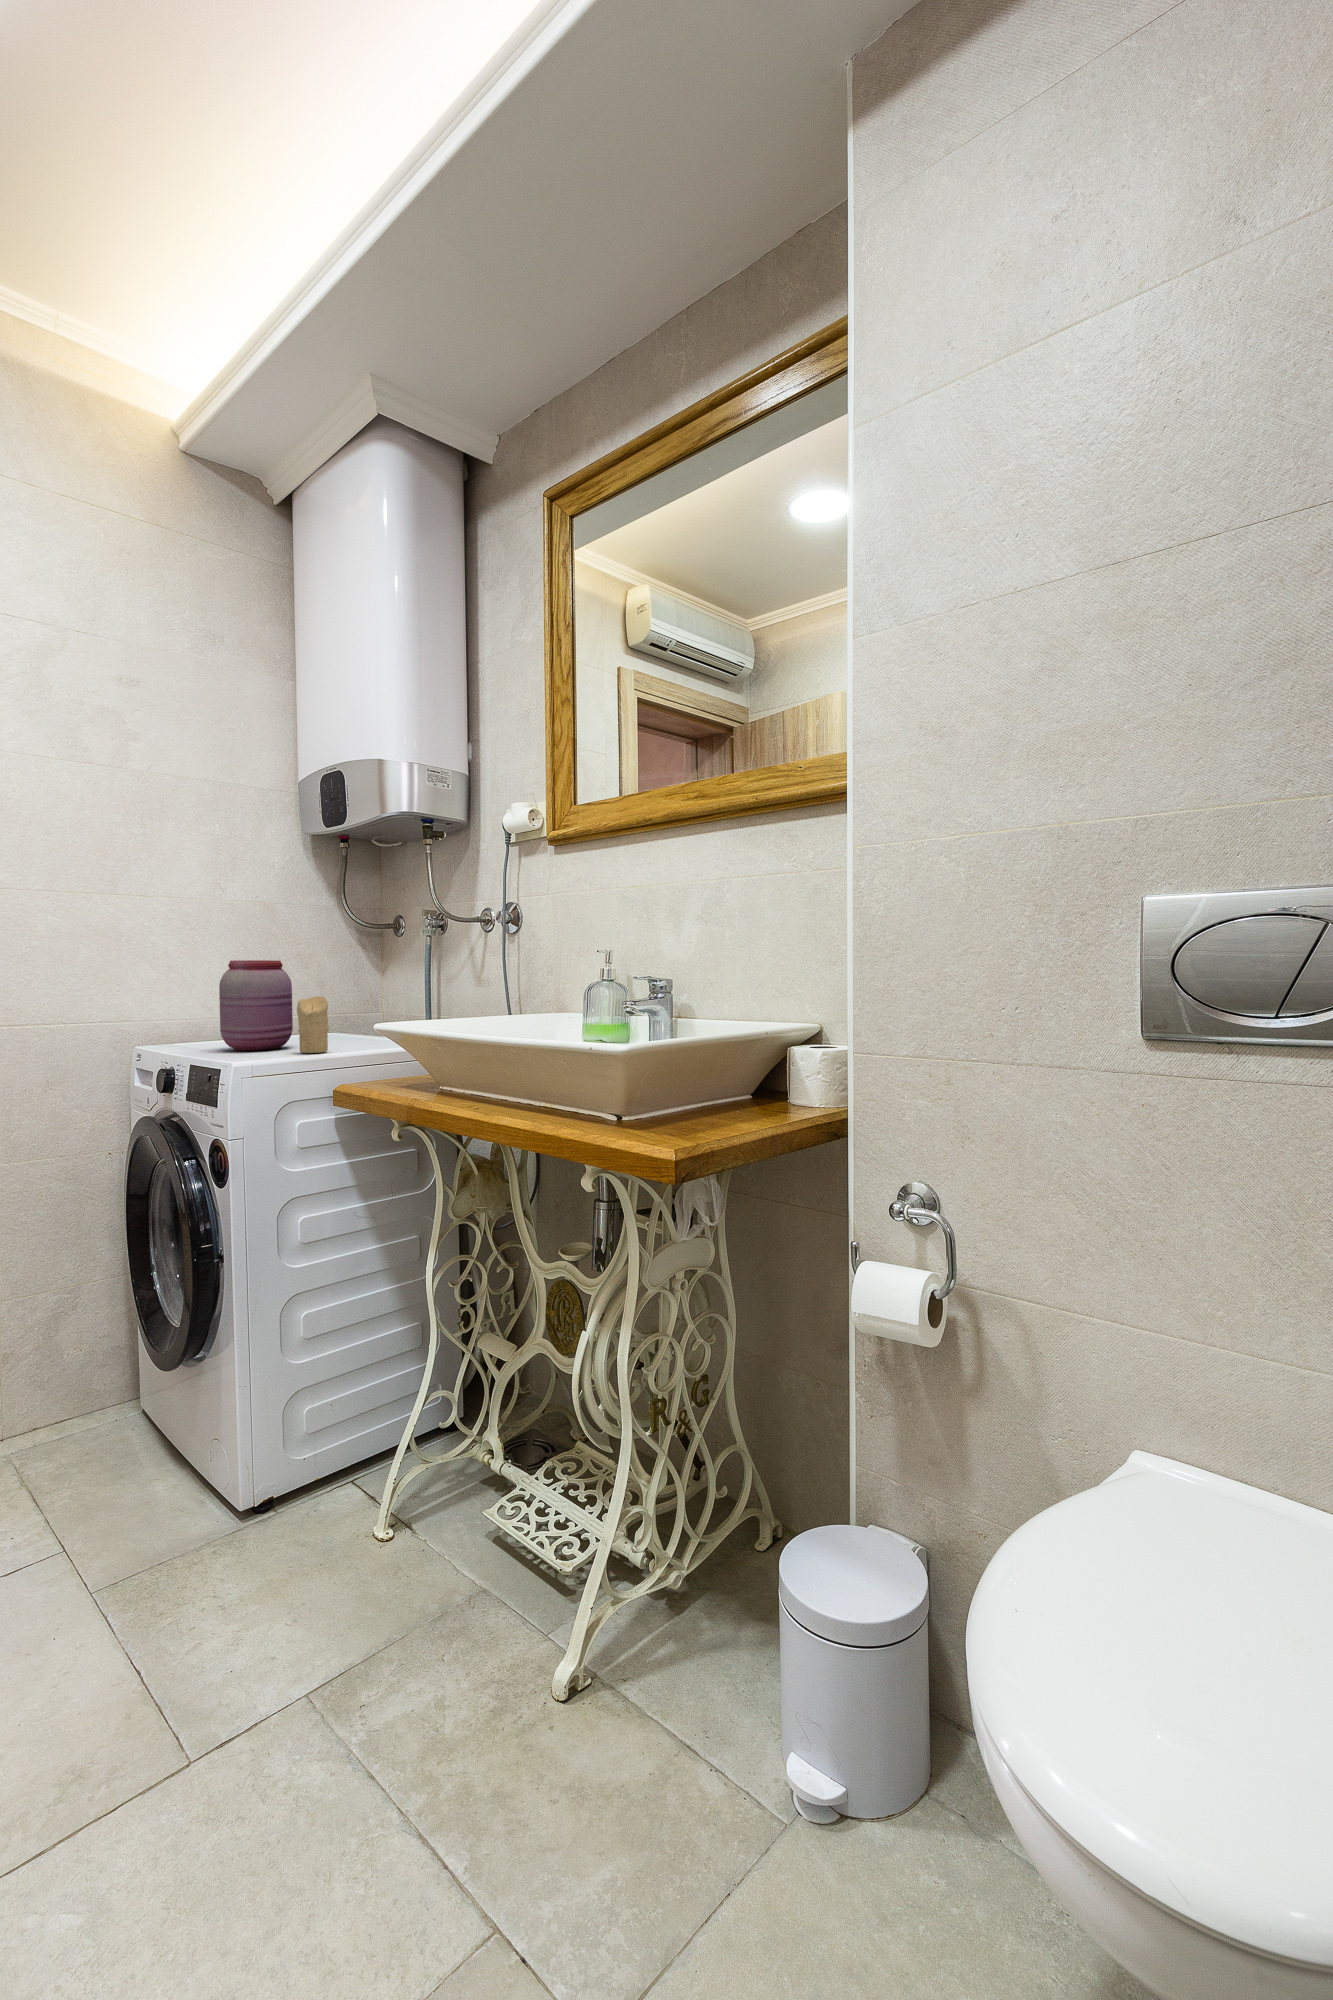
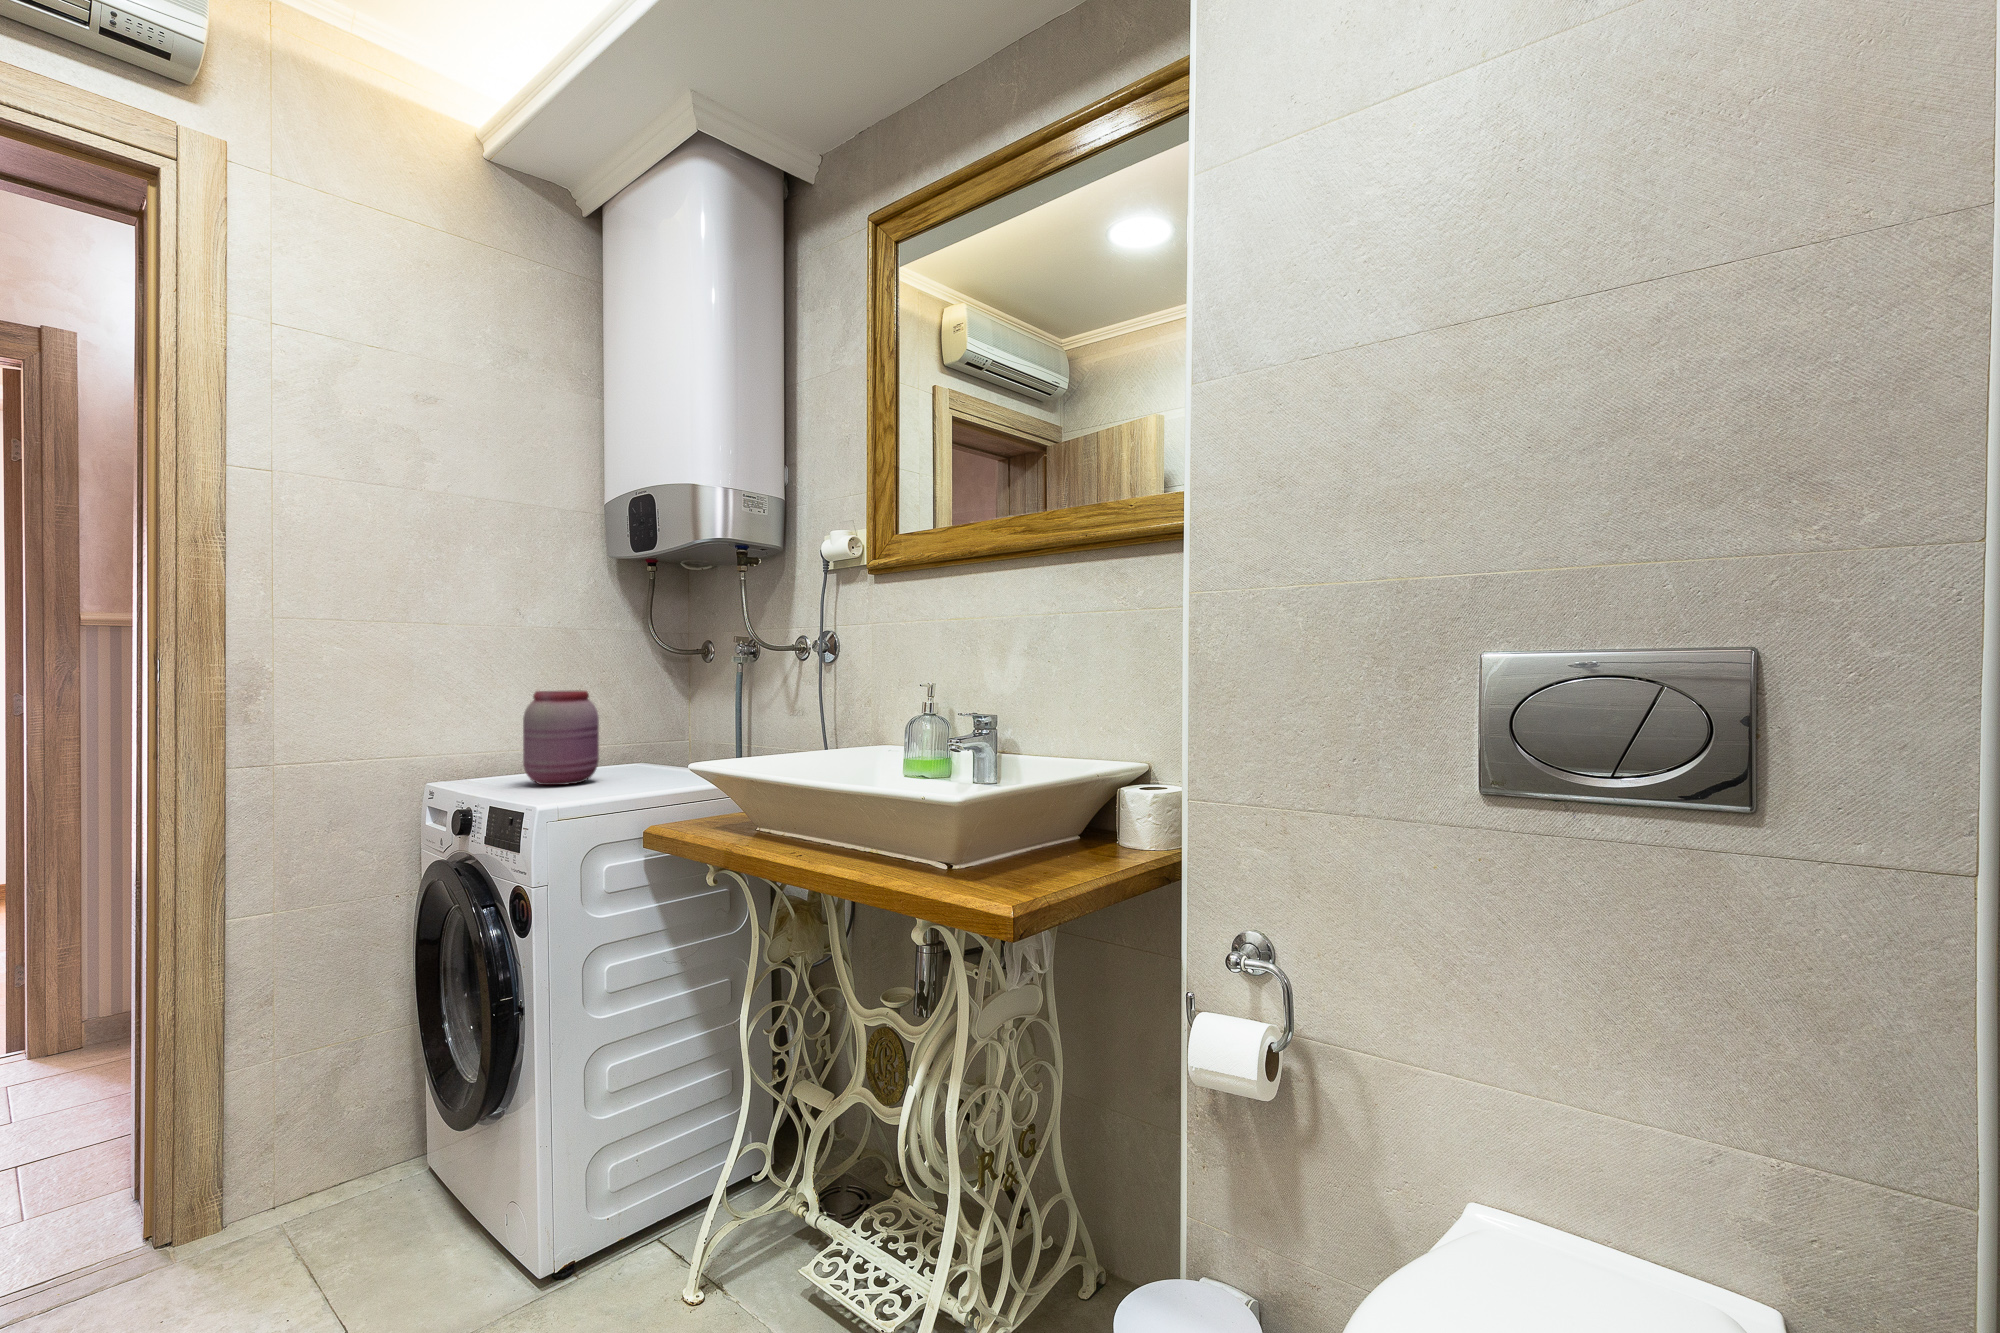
candle: present [297,996,329,1053] -> none [606,729,639,789]

